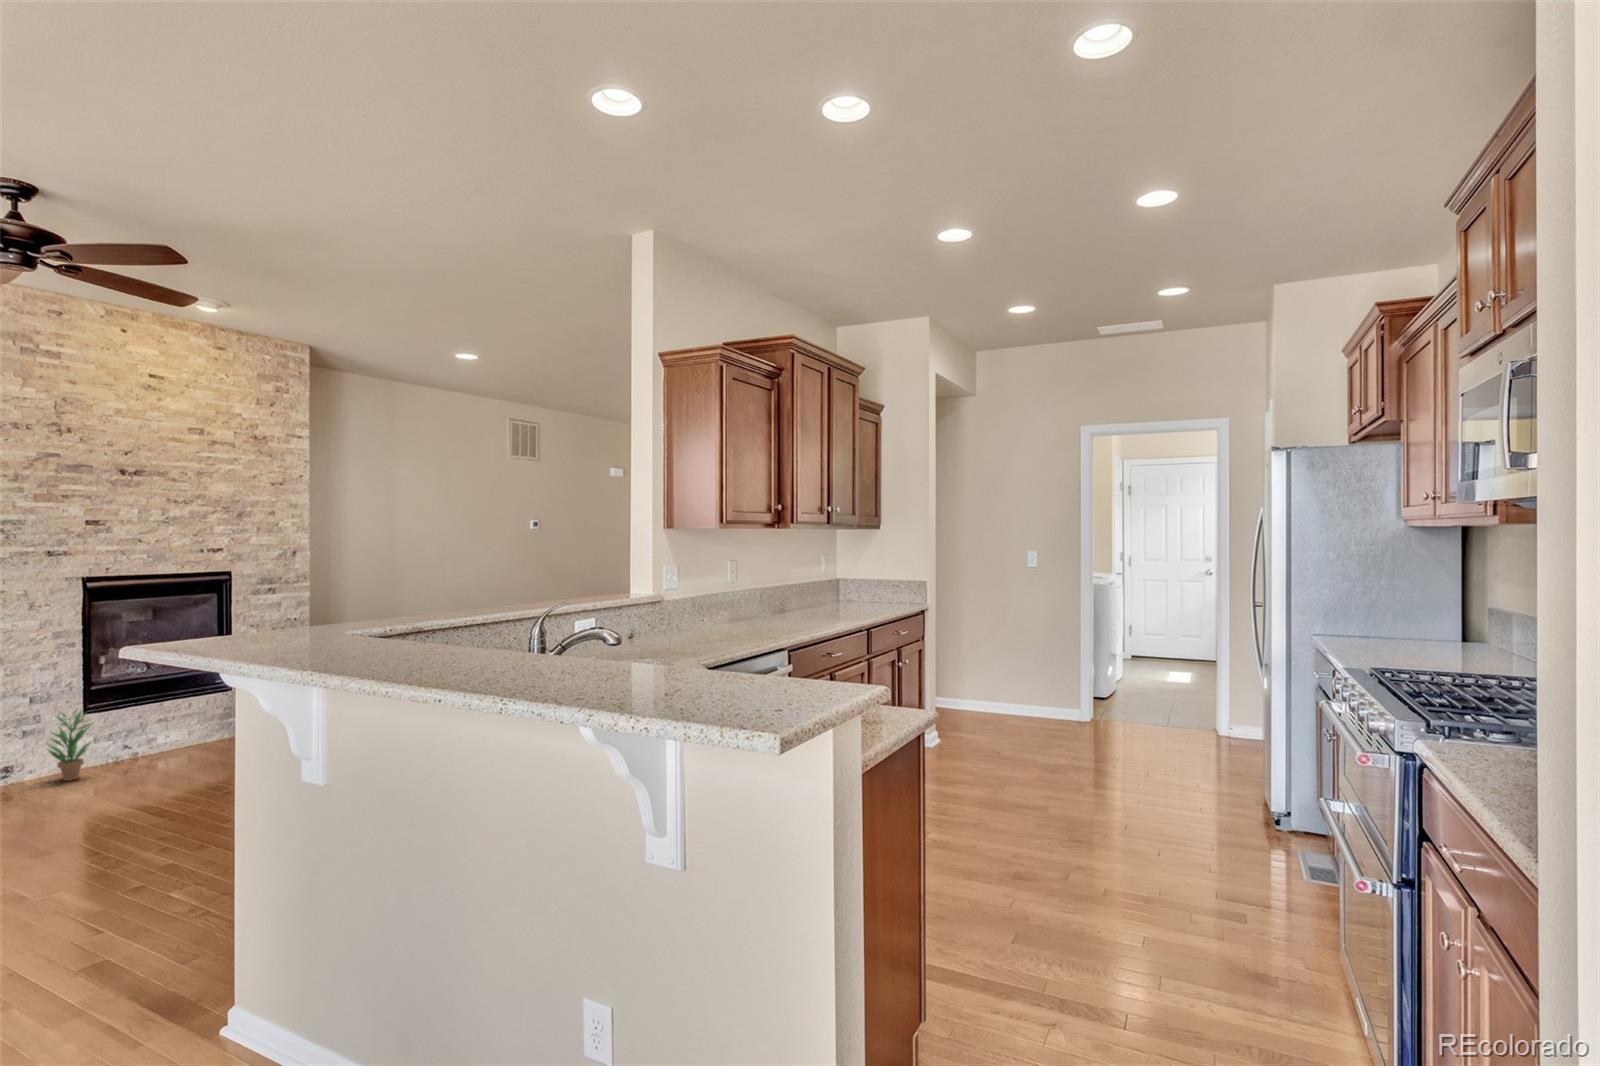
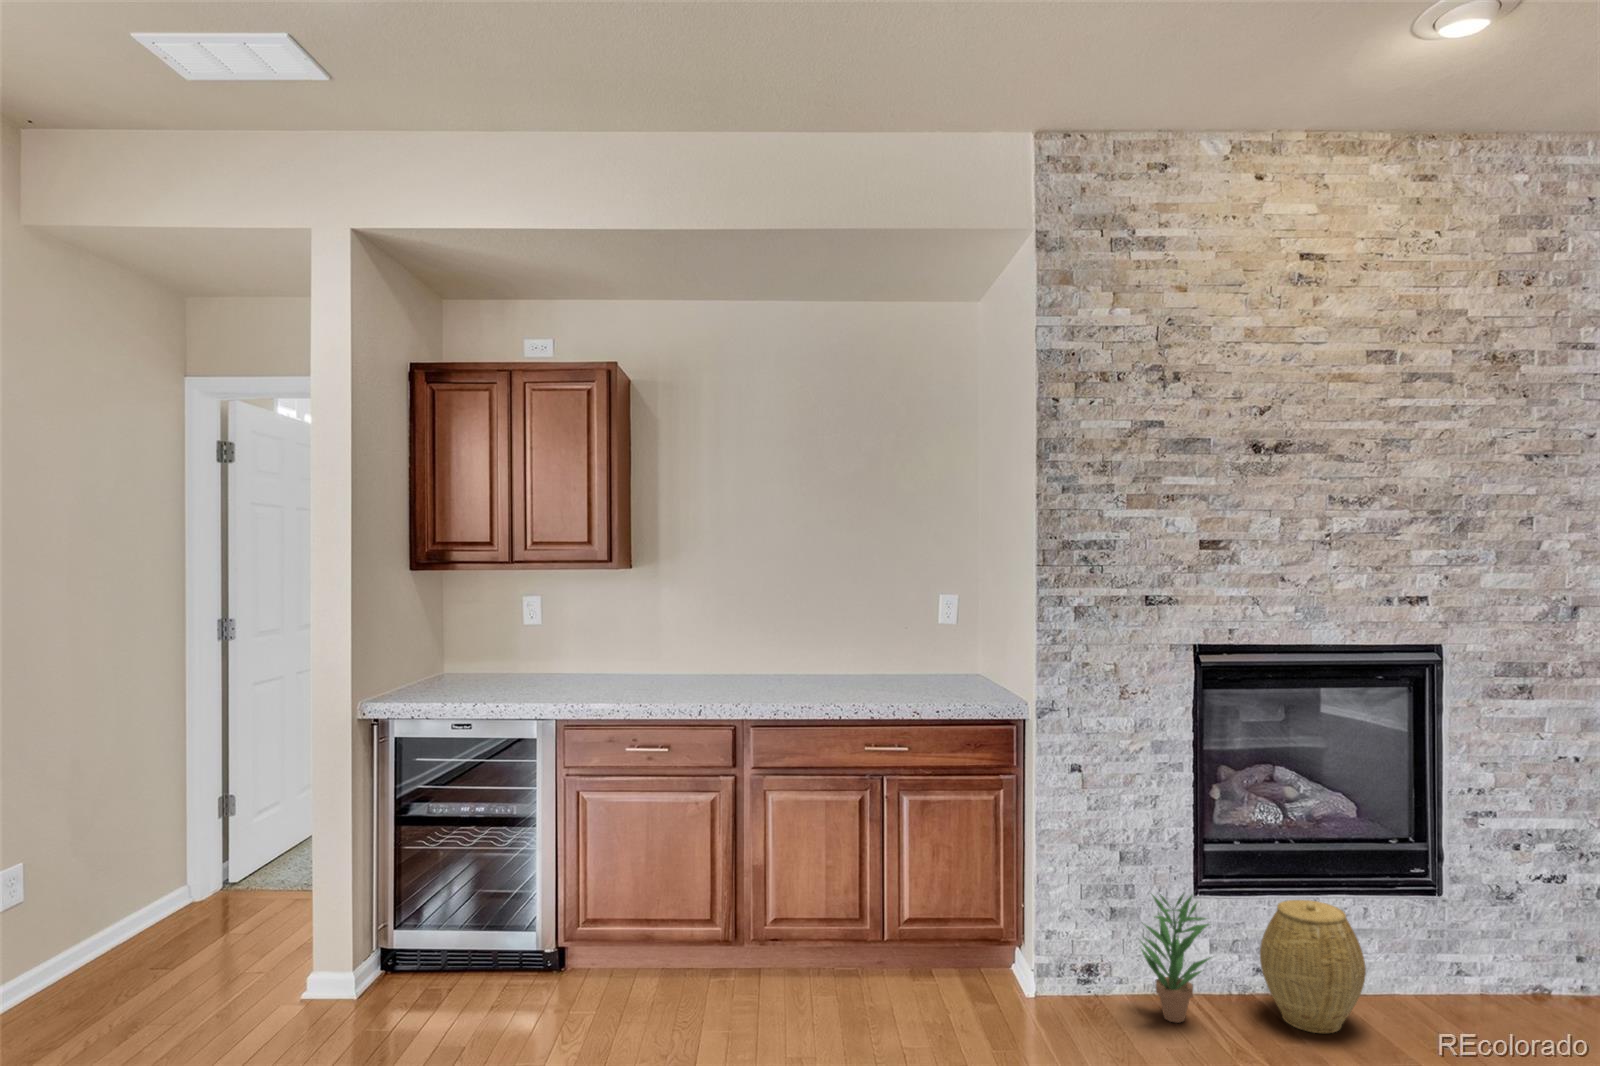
woven basket: none [127,702,188,765] -> present [1260,900,1366,1033]

